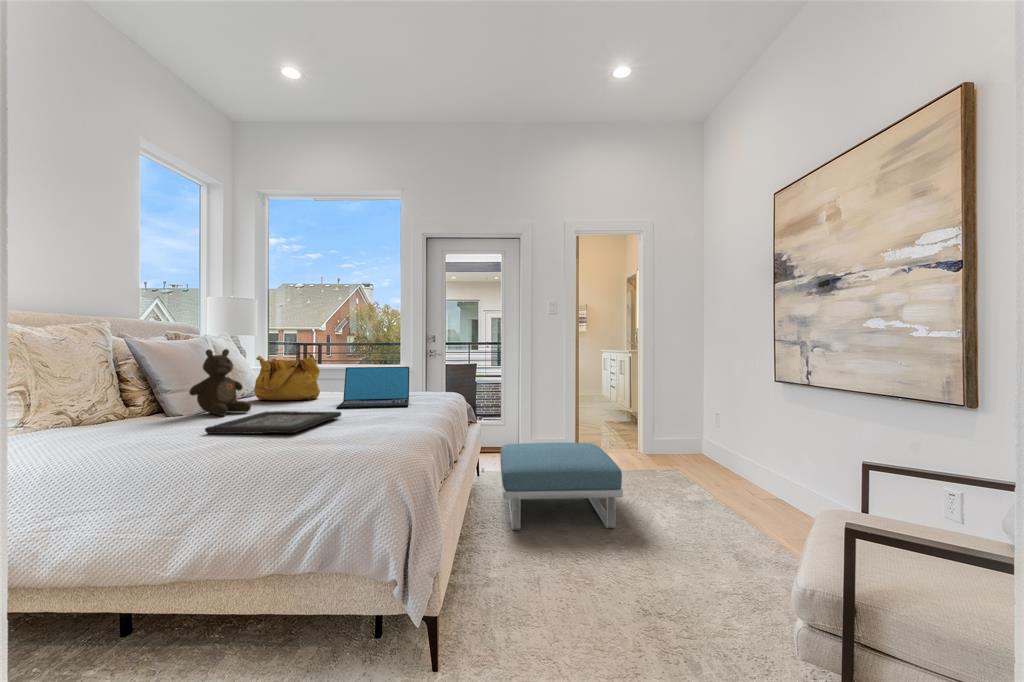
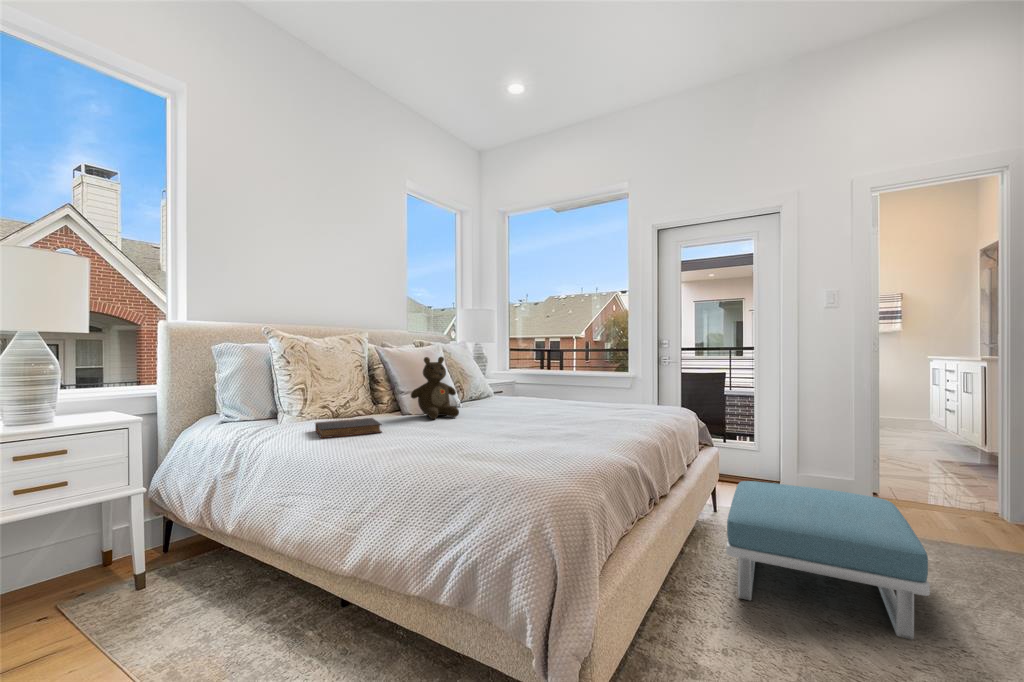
handbag: present [254,353,320,401] -> none [475,360,531,407]
laptop: present [337,367,409,409] -> none [534,376,617,425]
decorative tray: present [205,411,341,434] -> none [401,419,527,448]
book: none [68,418,172,444] -> present [315,418,382,438]

